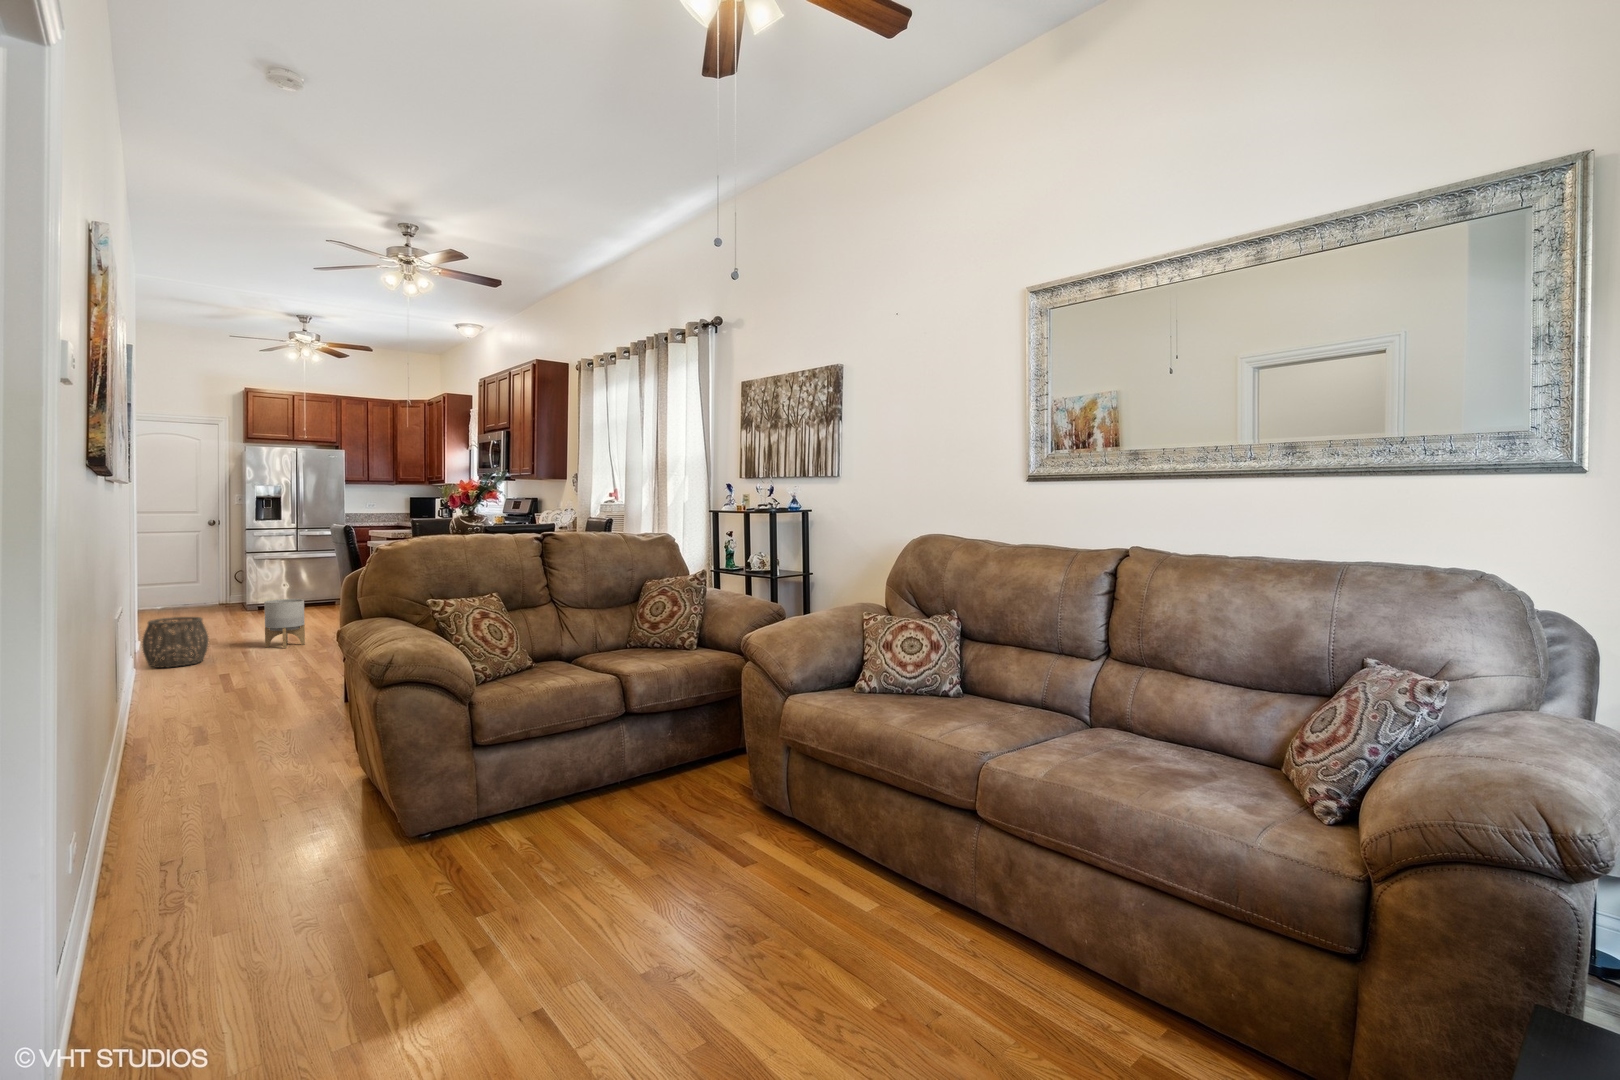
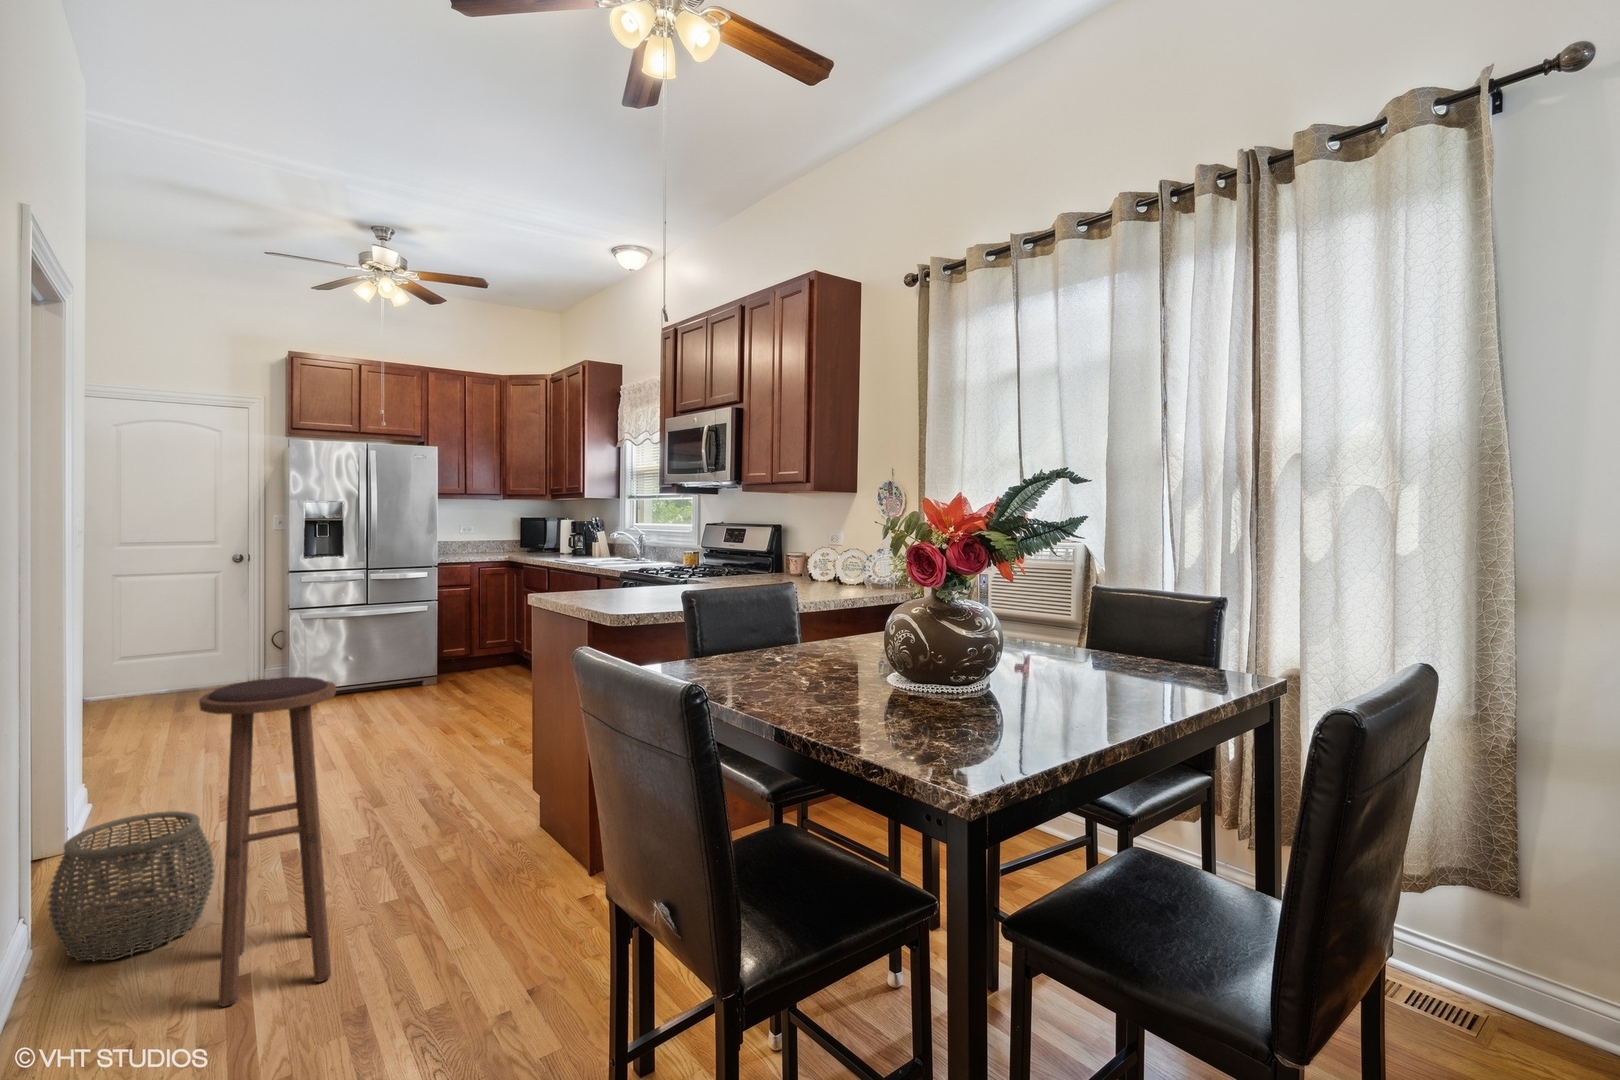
stool: none [205,554,260,674] -> present [199,677,336,1007]
planter: present [264,599,305,648] -> none [332,732,410,844]

